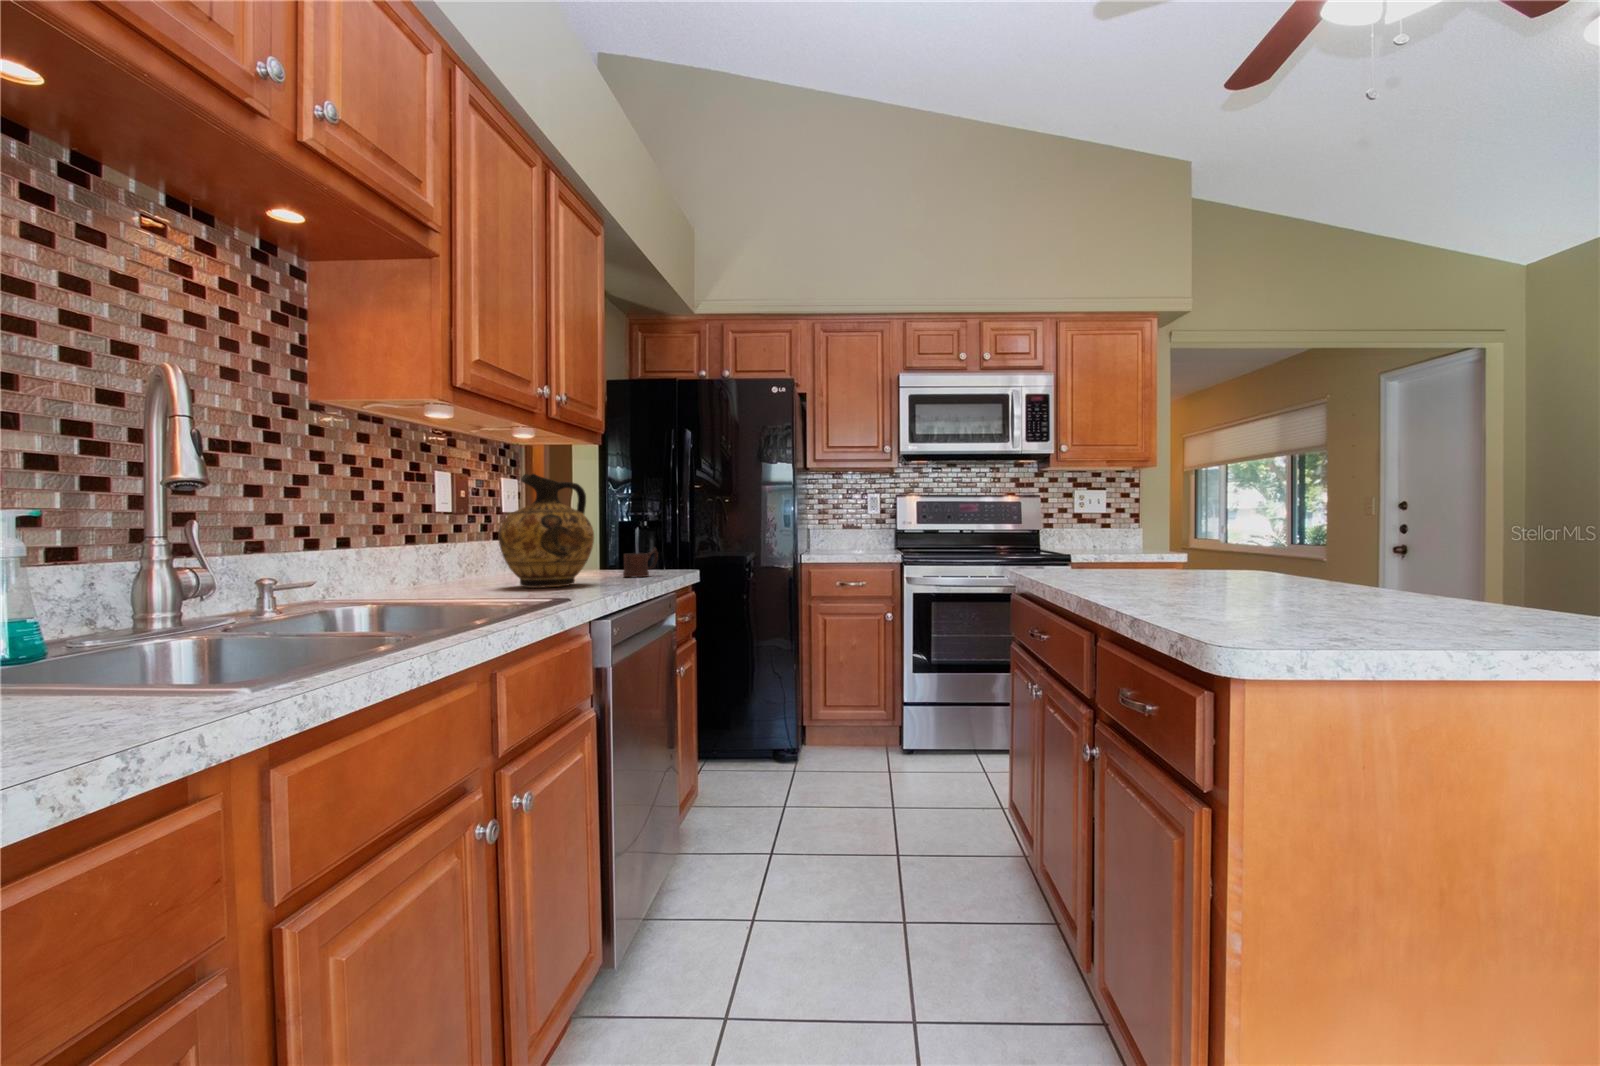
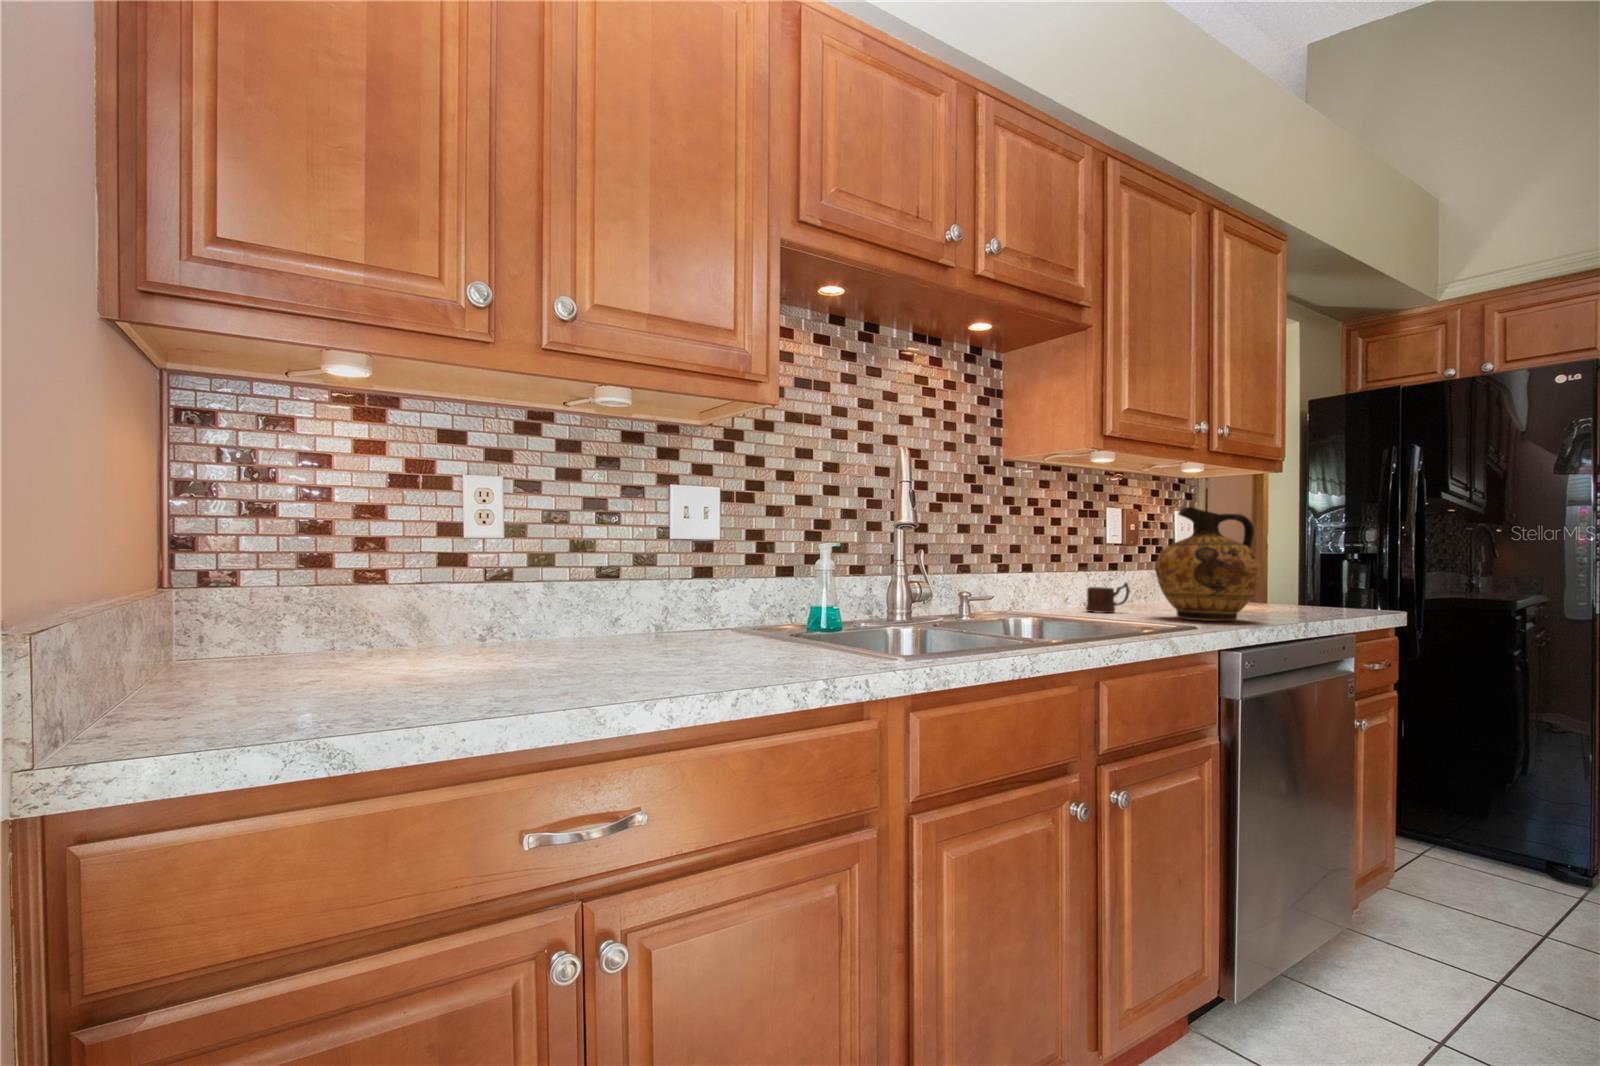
mug: present [623,548,658,577] -> present [1086,583,1130,613]

